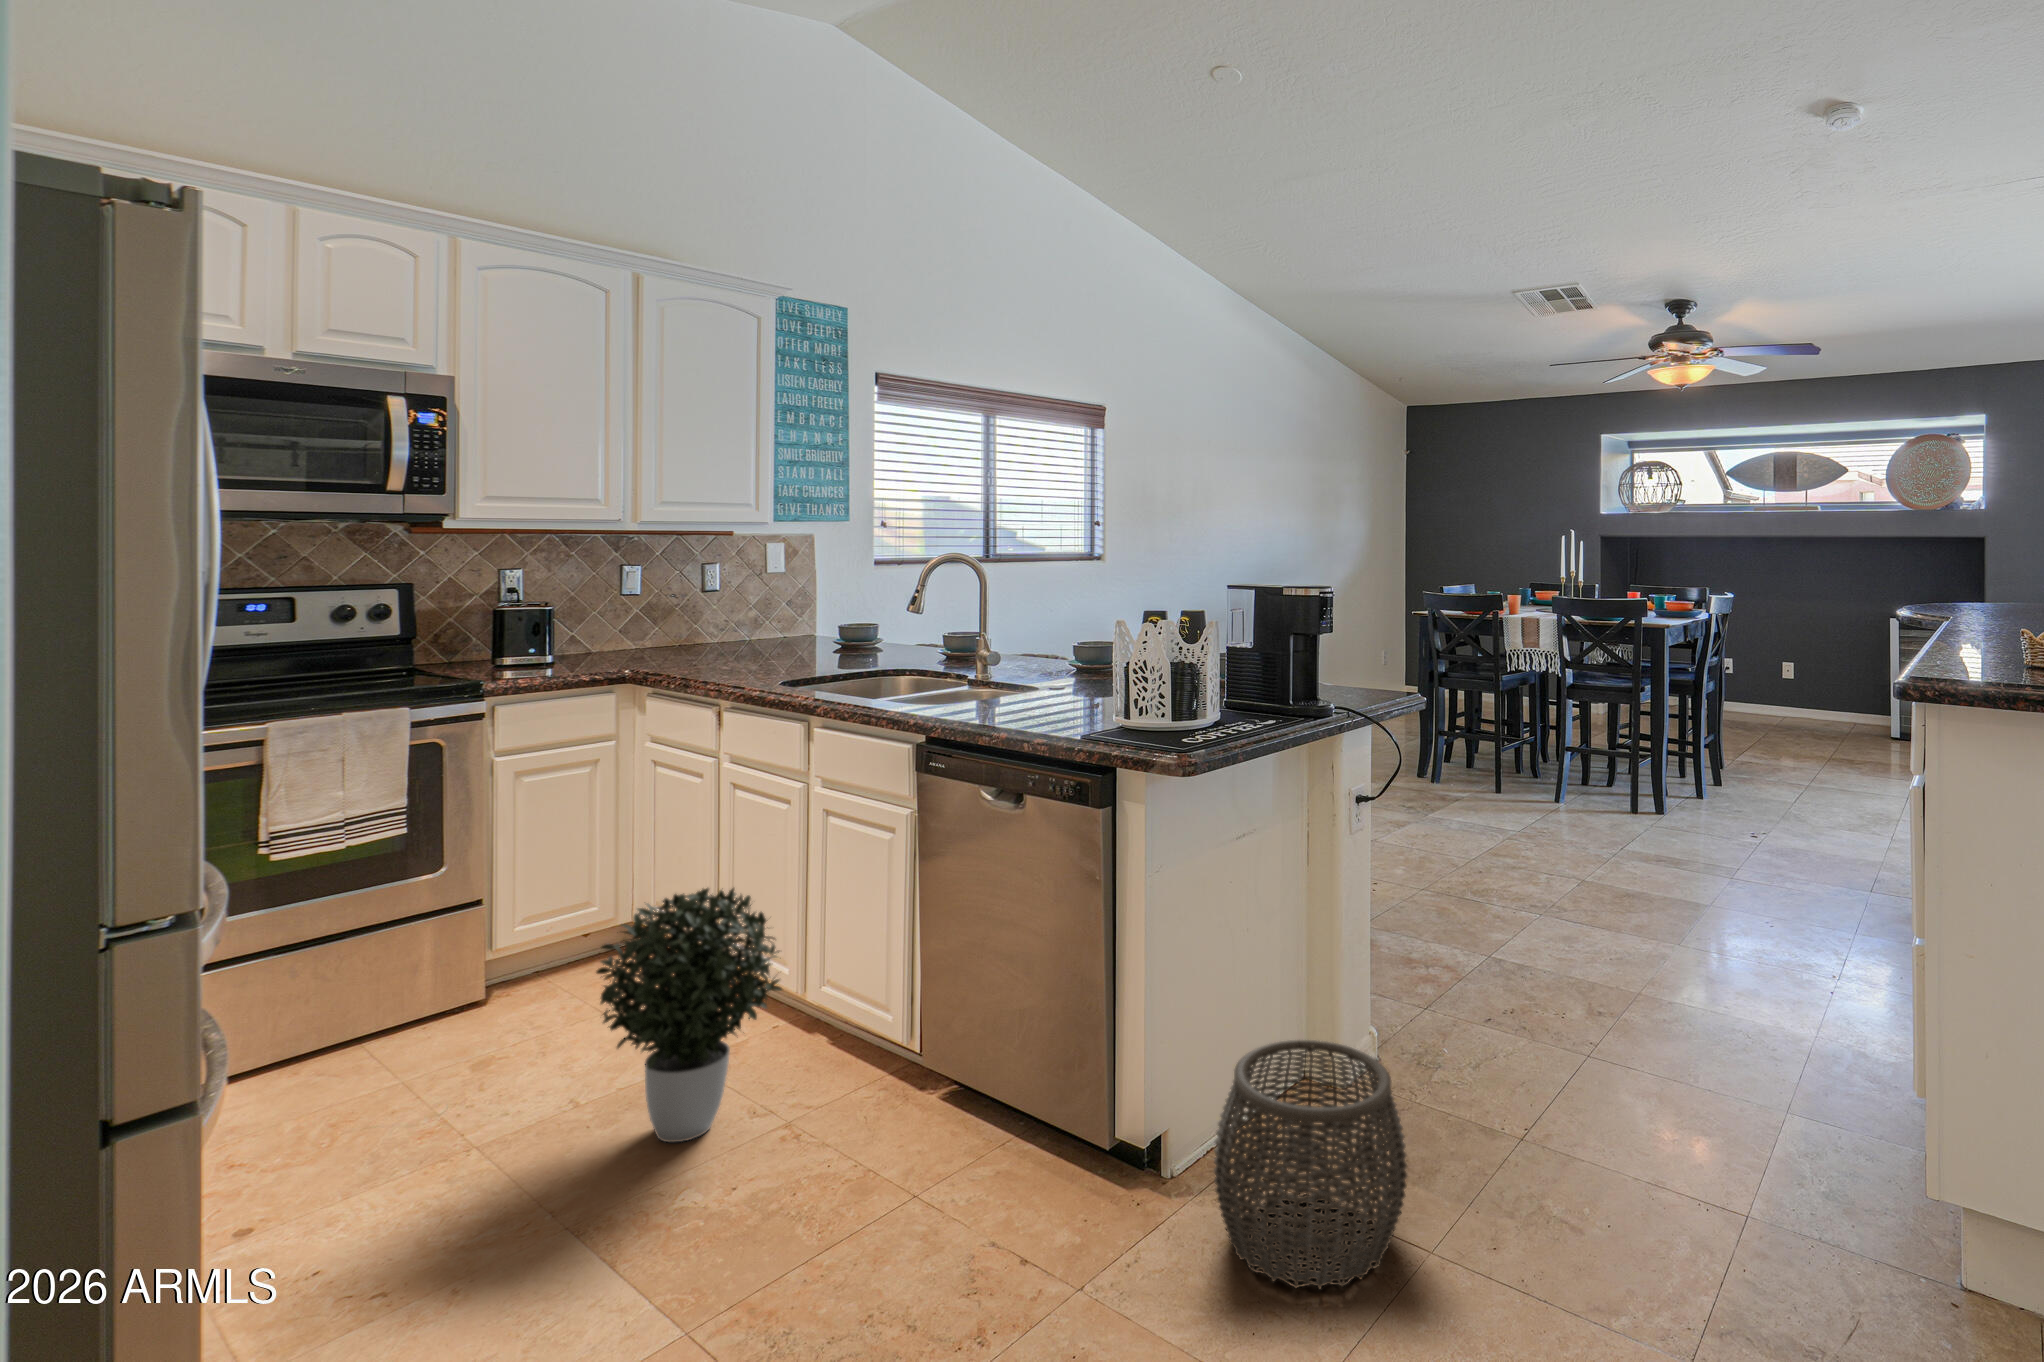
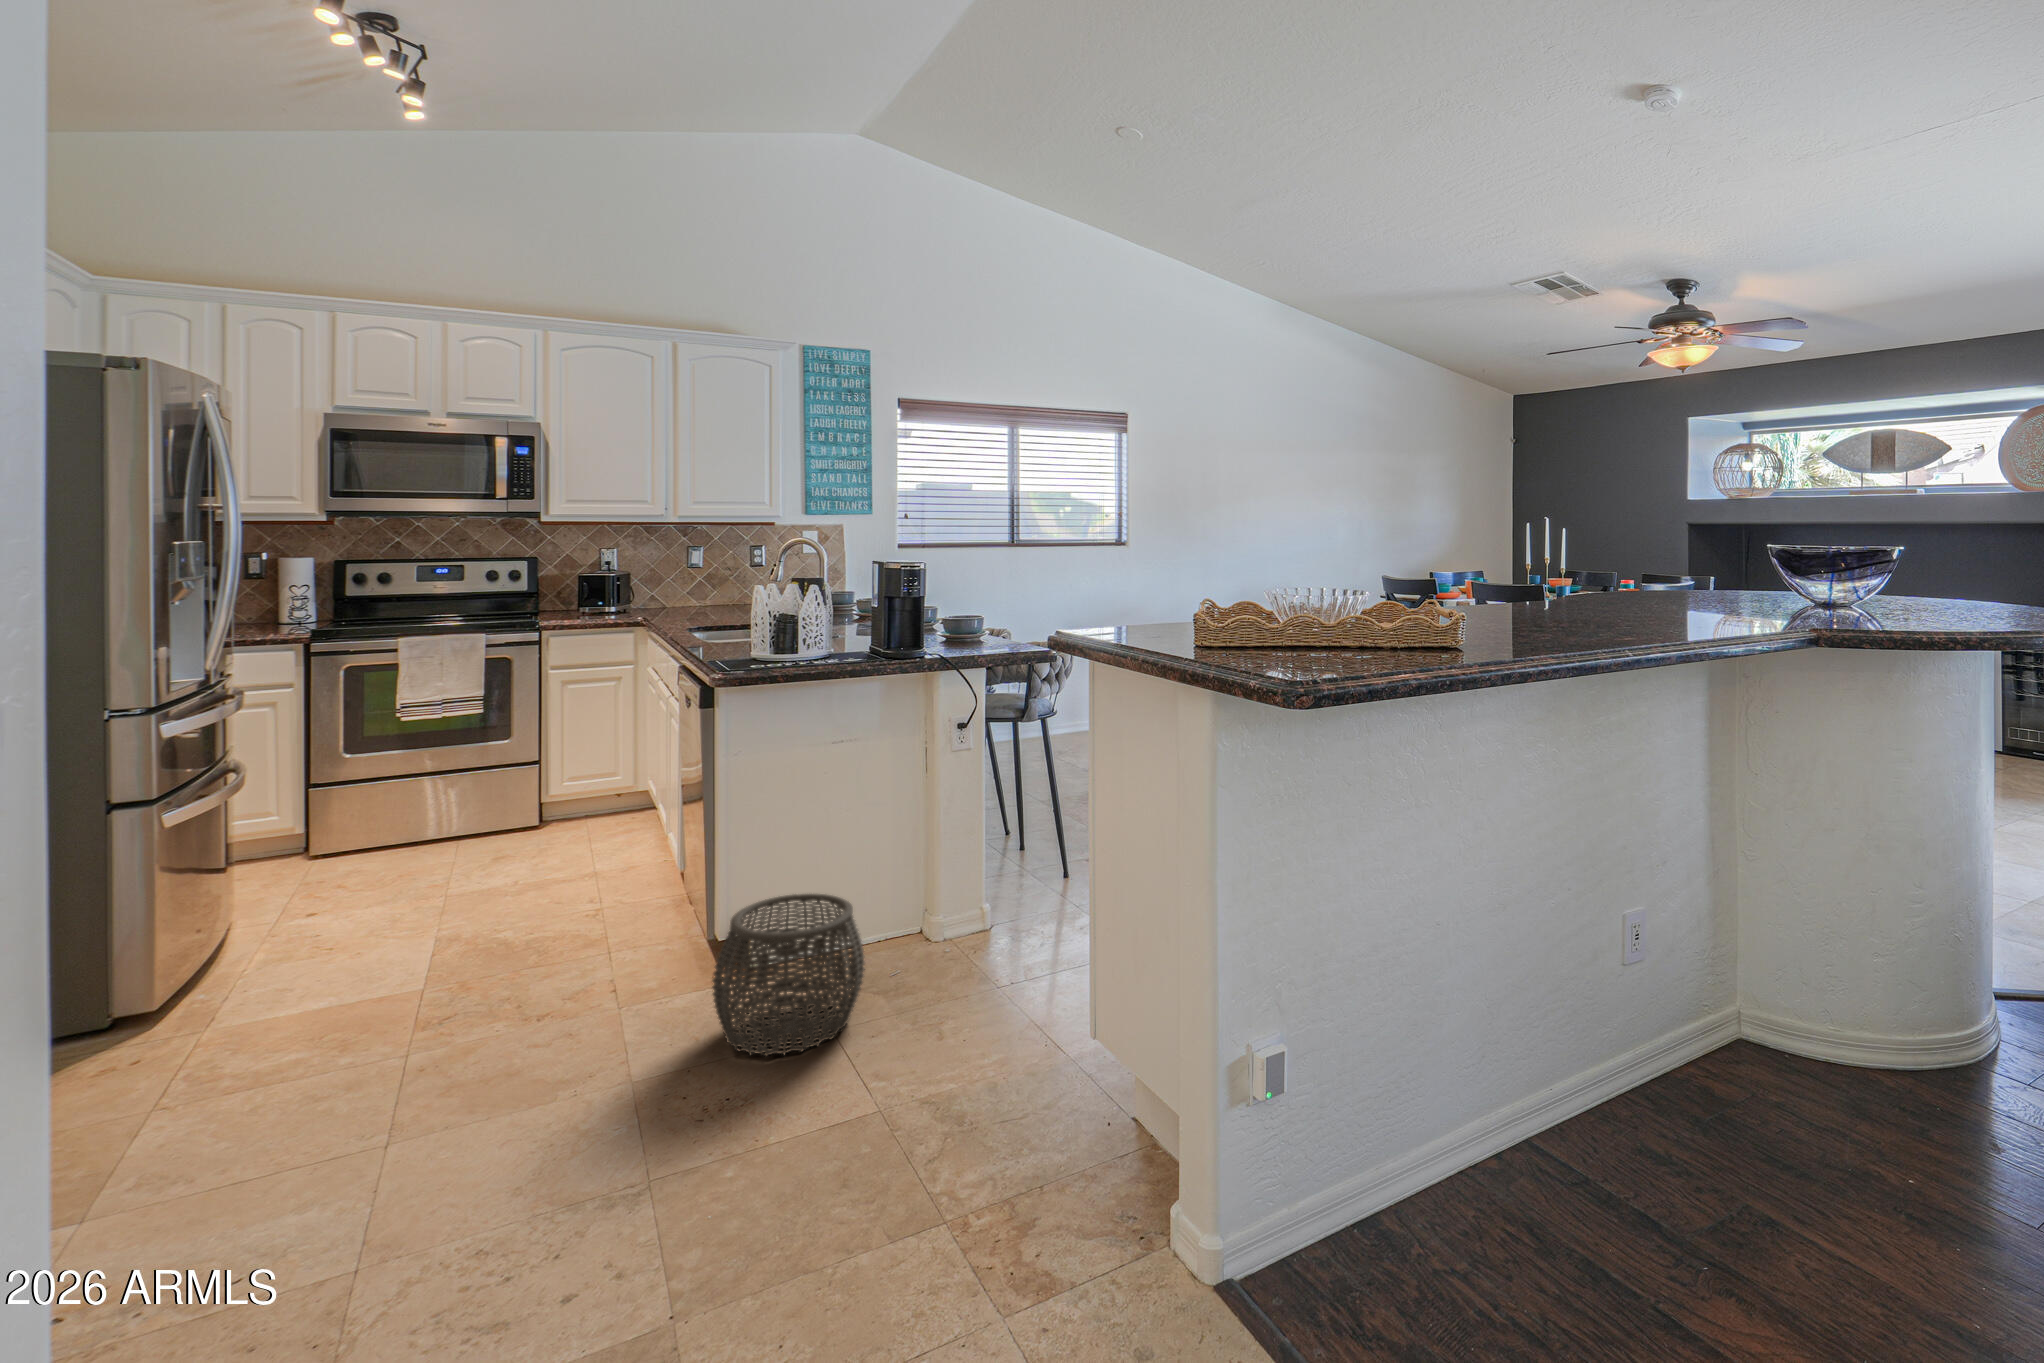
potted plant: present [596,888,782,1142] -> none [500,758,625,916]

